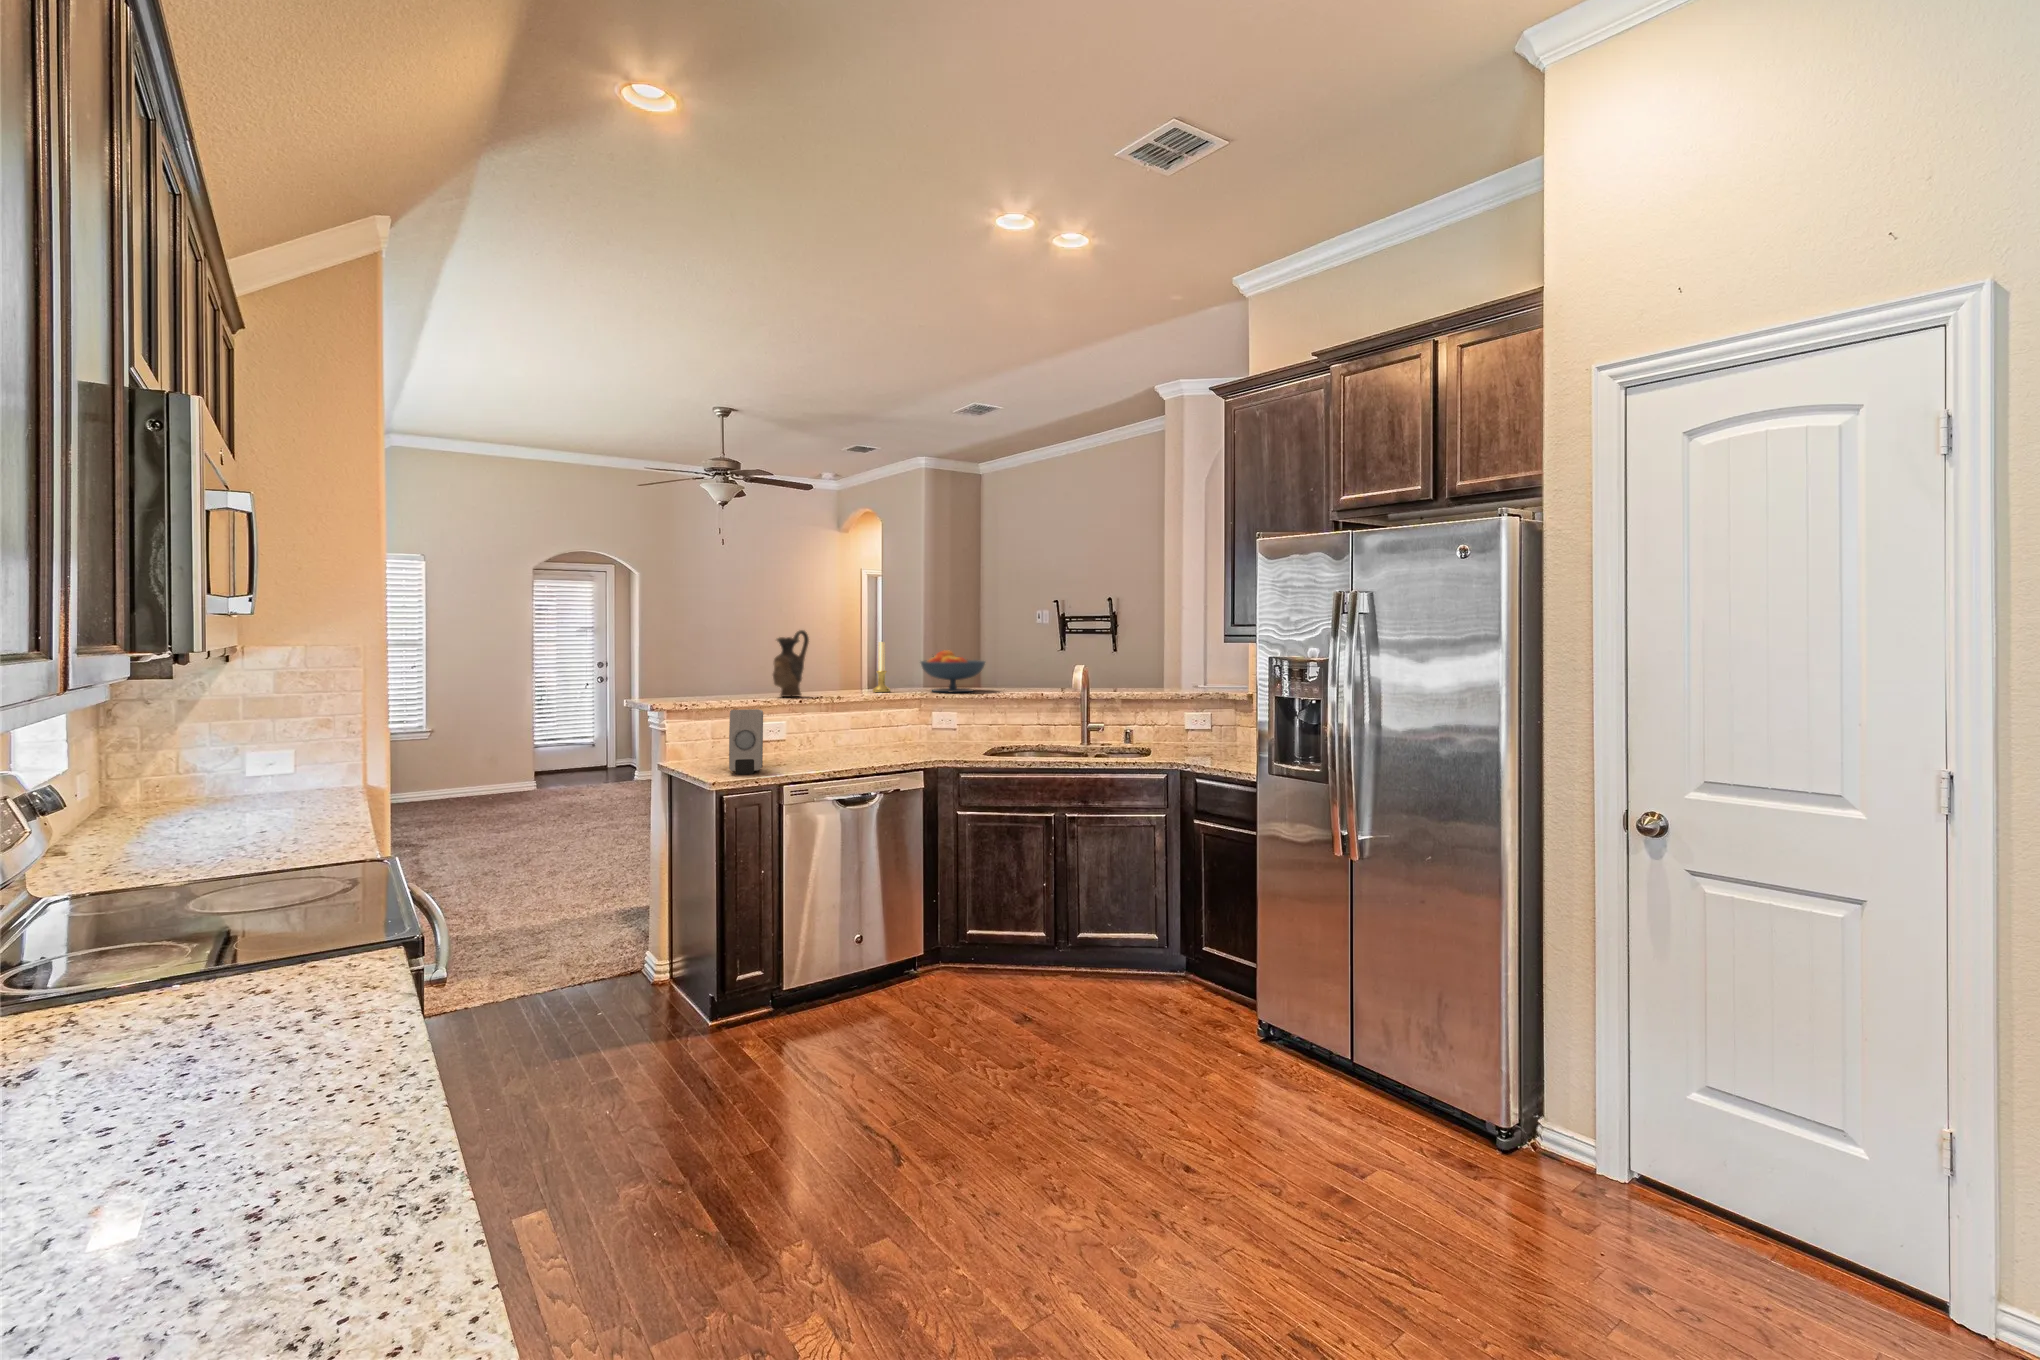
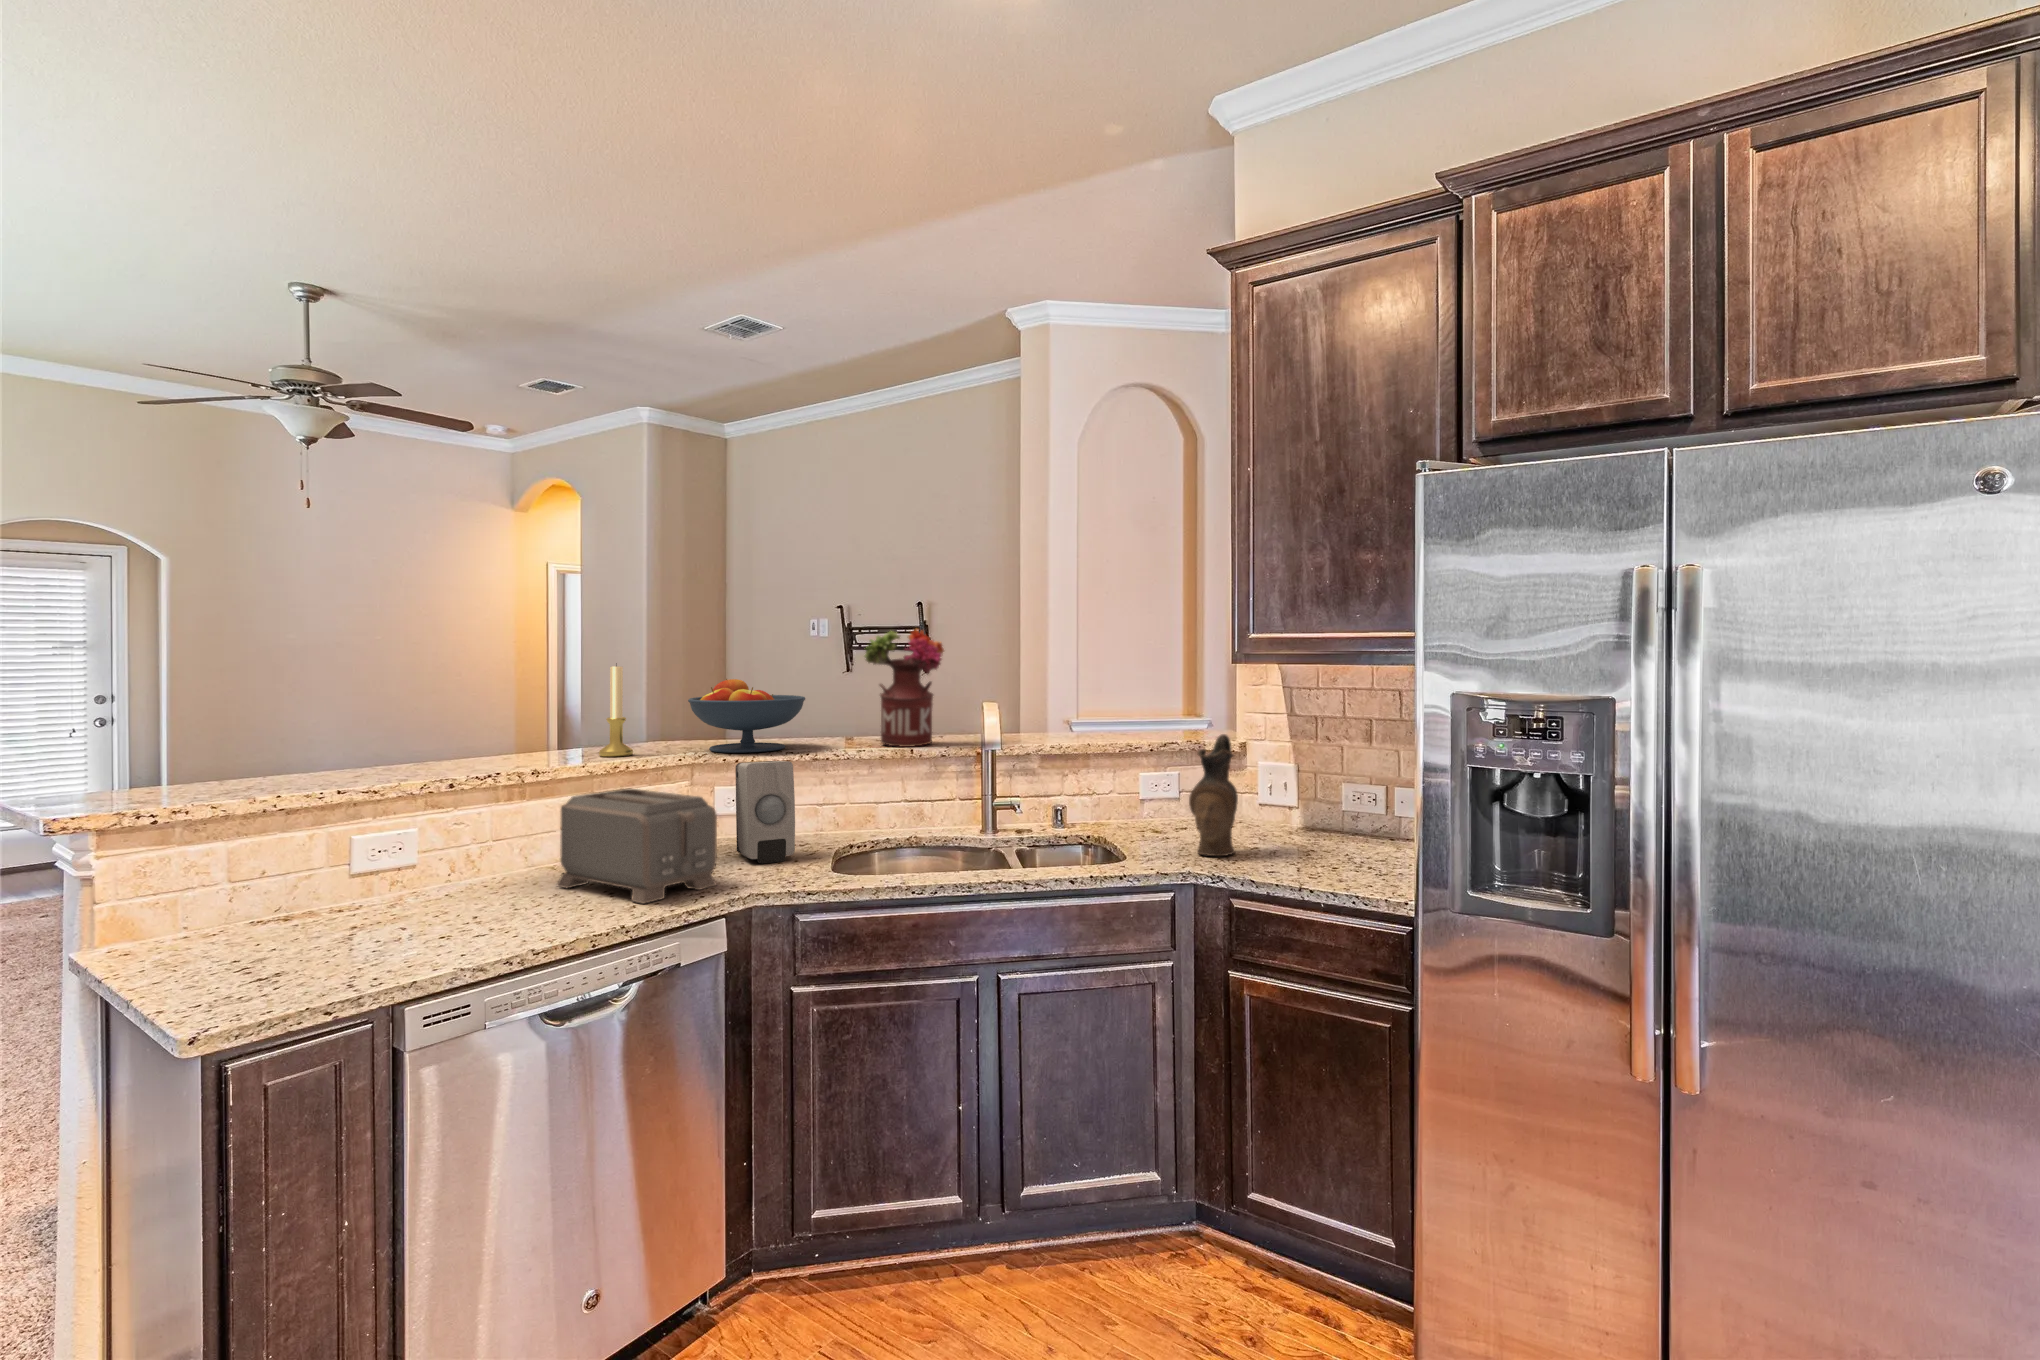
flower arrangement: none [1019,620,1070,692] -> present [865,628,944,747]
ceramic pitcher: present [773,630,809,697] -> present [1189,734,1238,856]
toaster: none [848,707,924,761] -> present [557,788,717,904]
soap dispenser: present [729,709,763,774] -> present [736,761,795,864]

